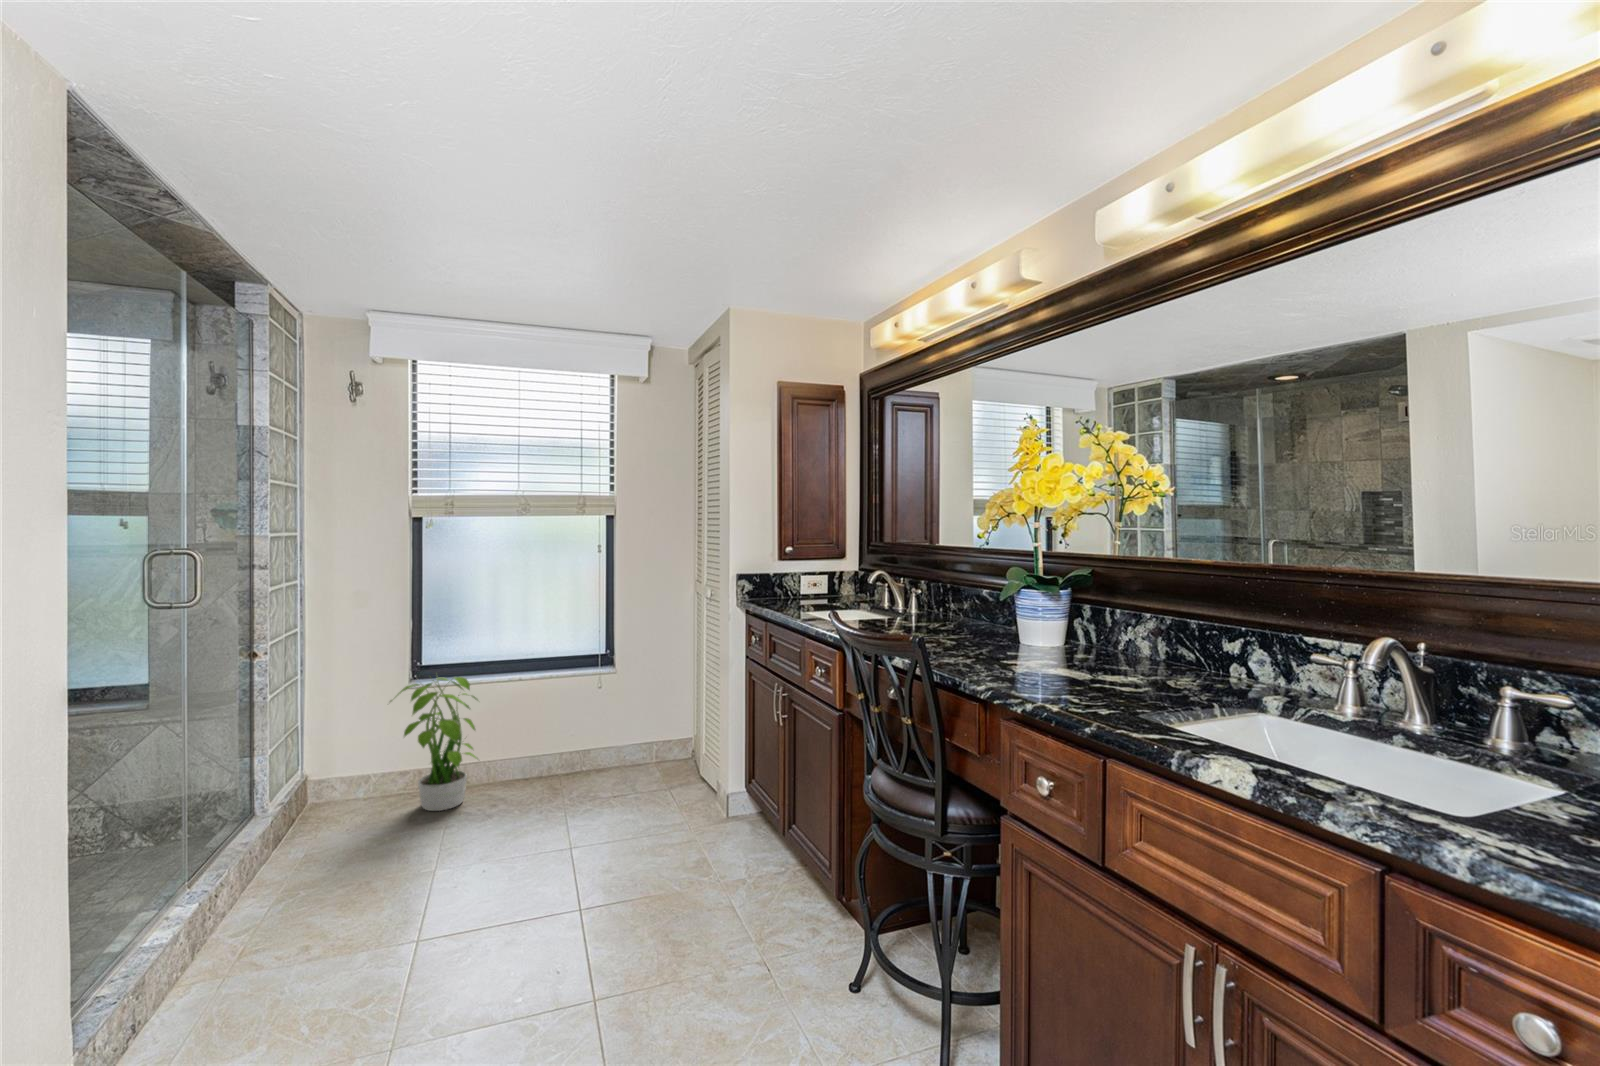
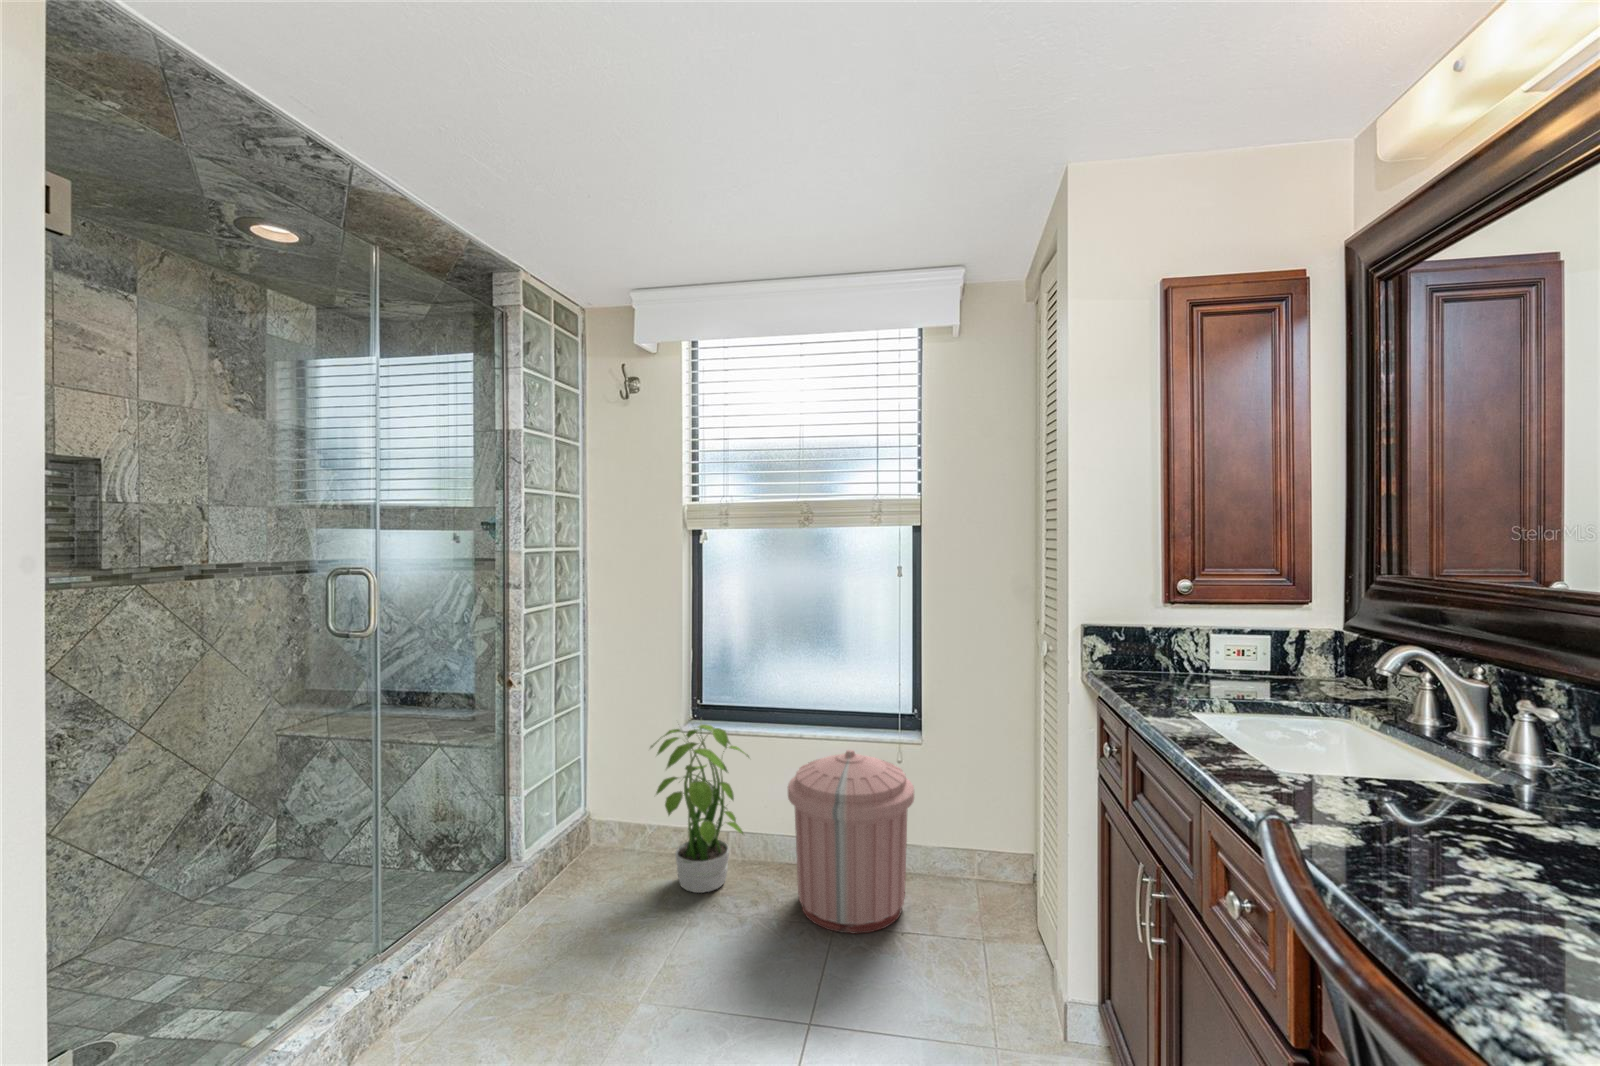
trash can: none [523,679,620,806] -> present [788,750,914,933]

